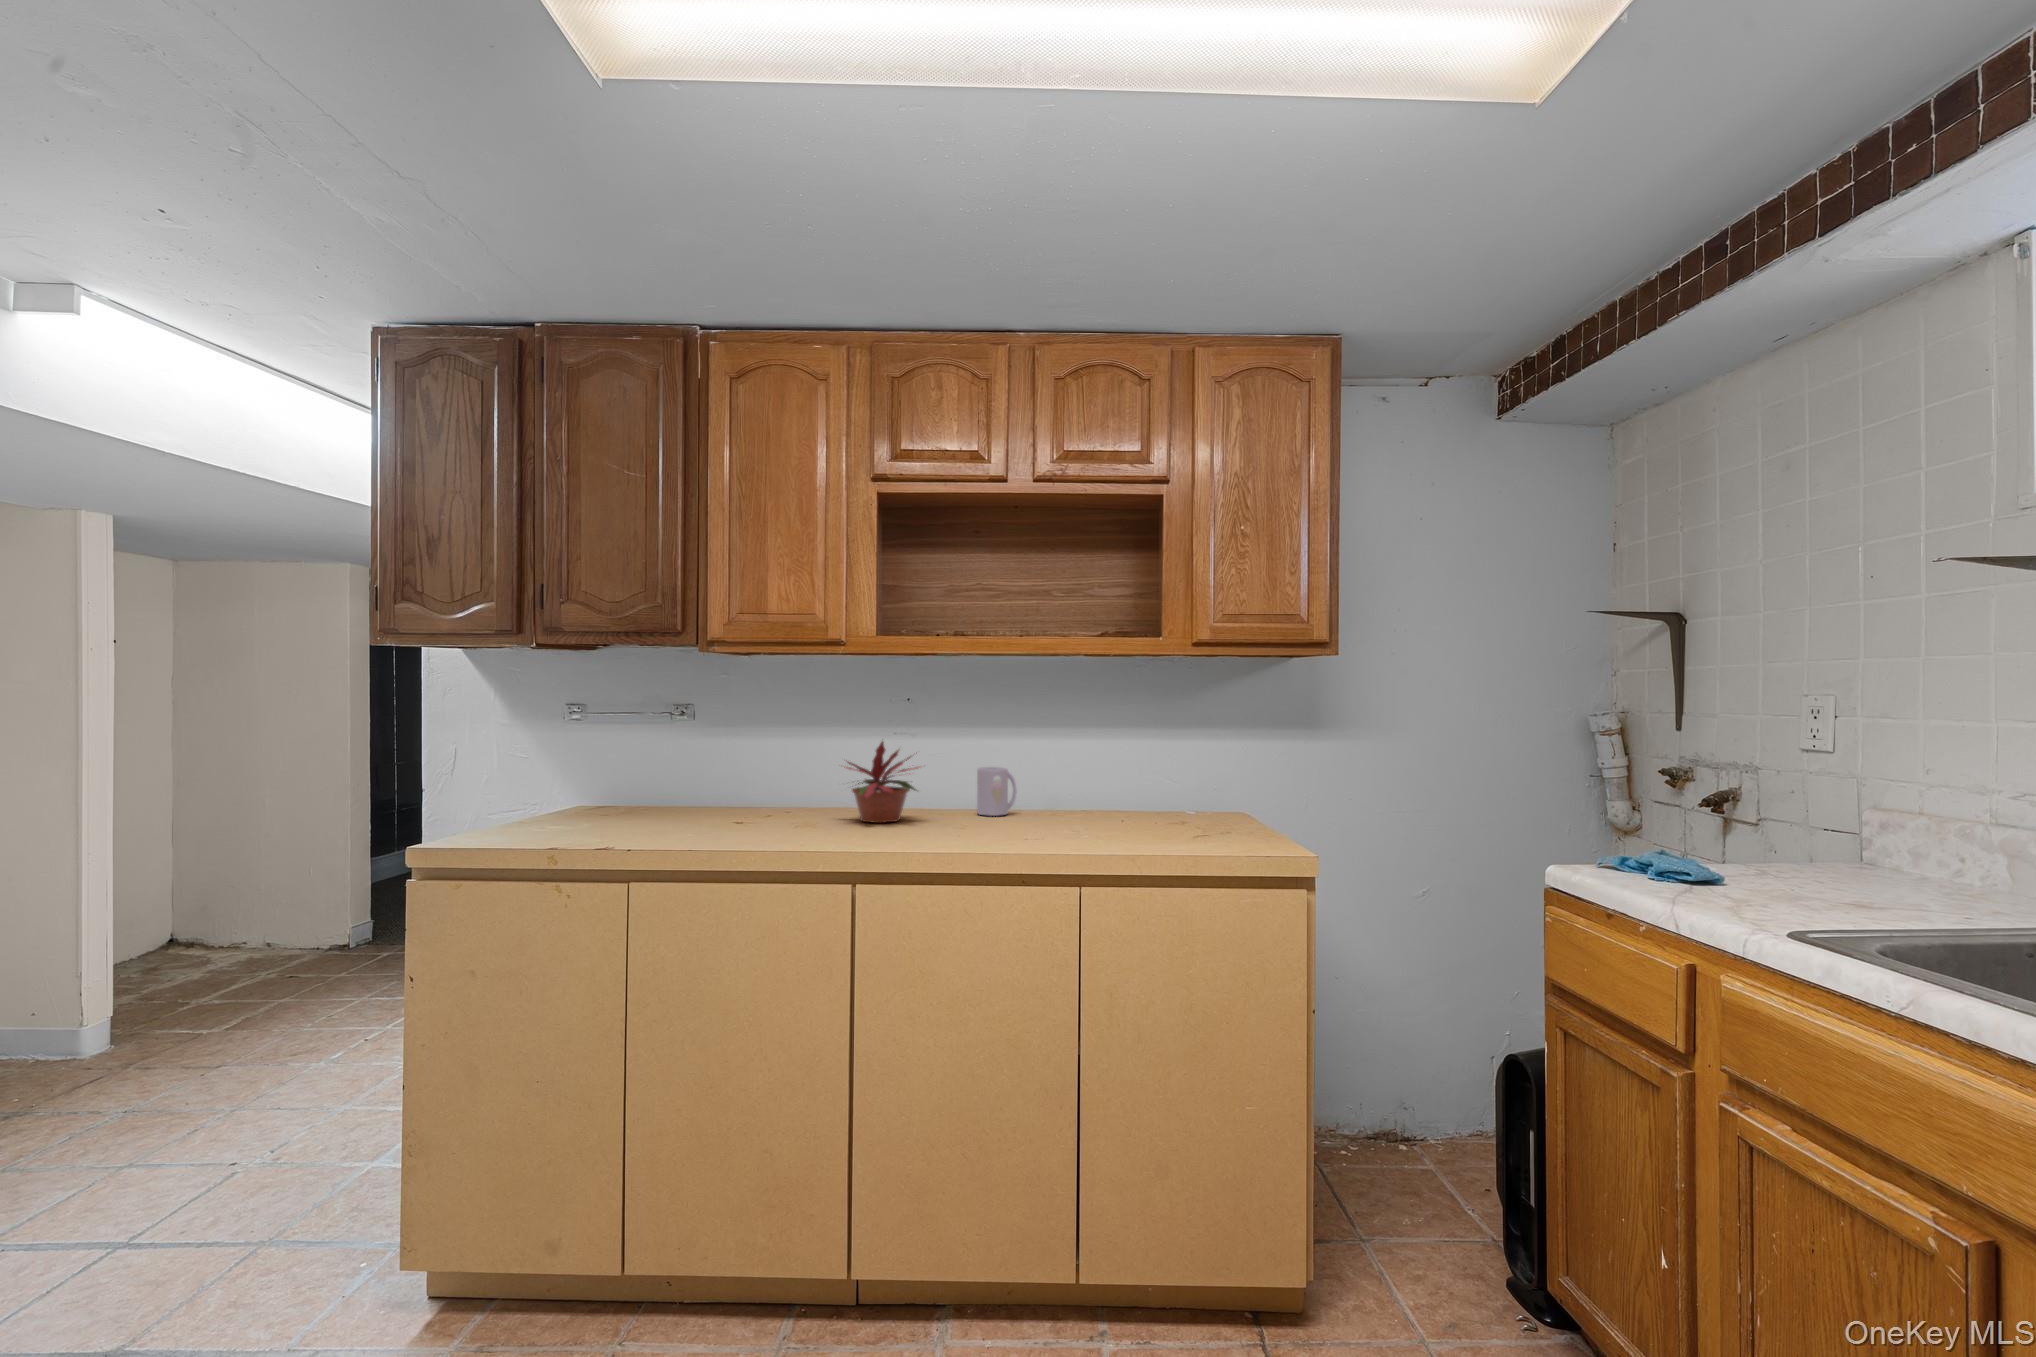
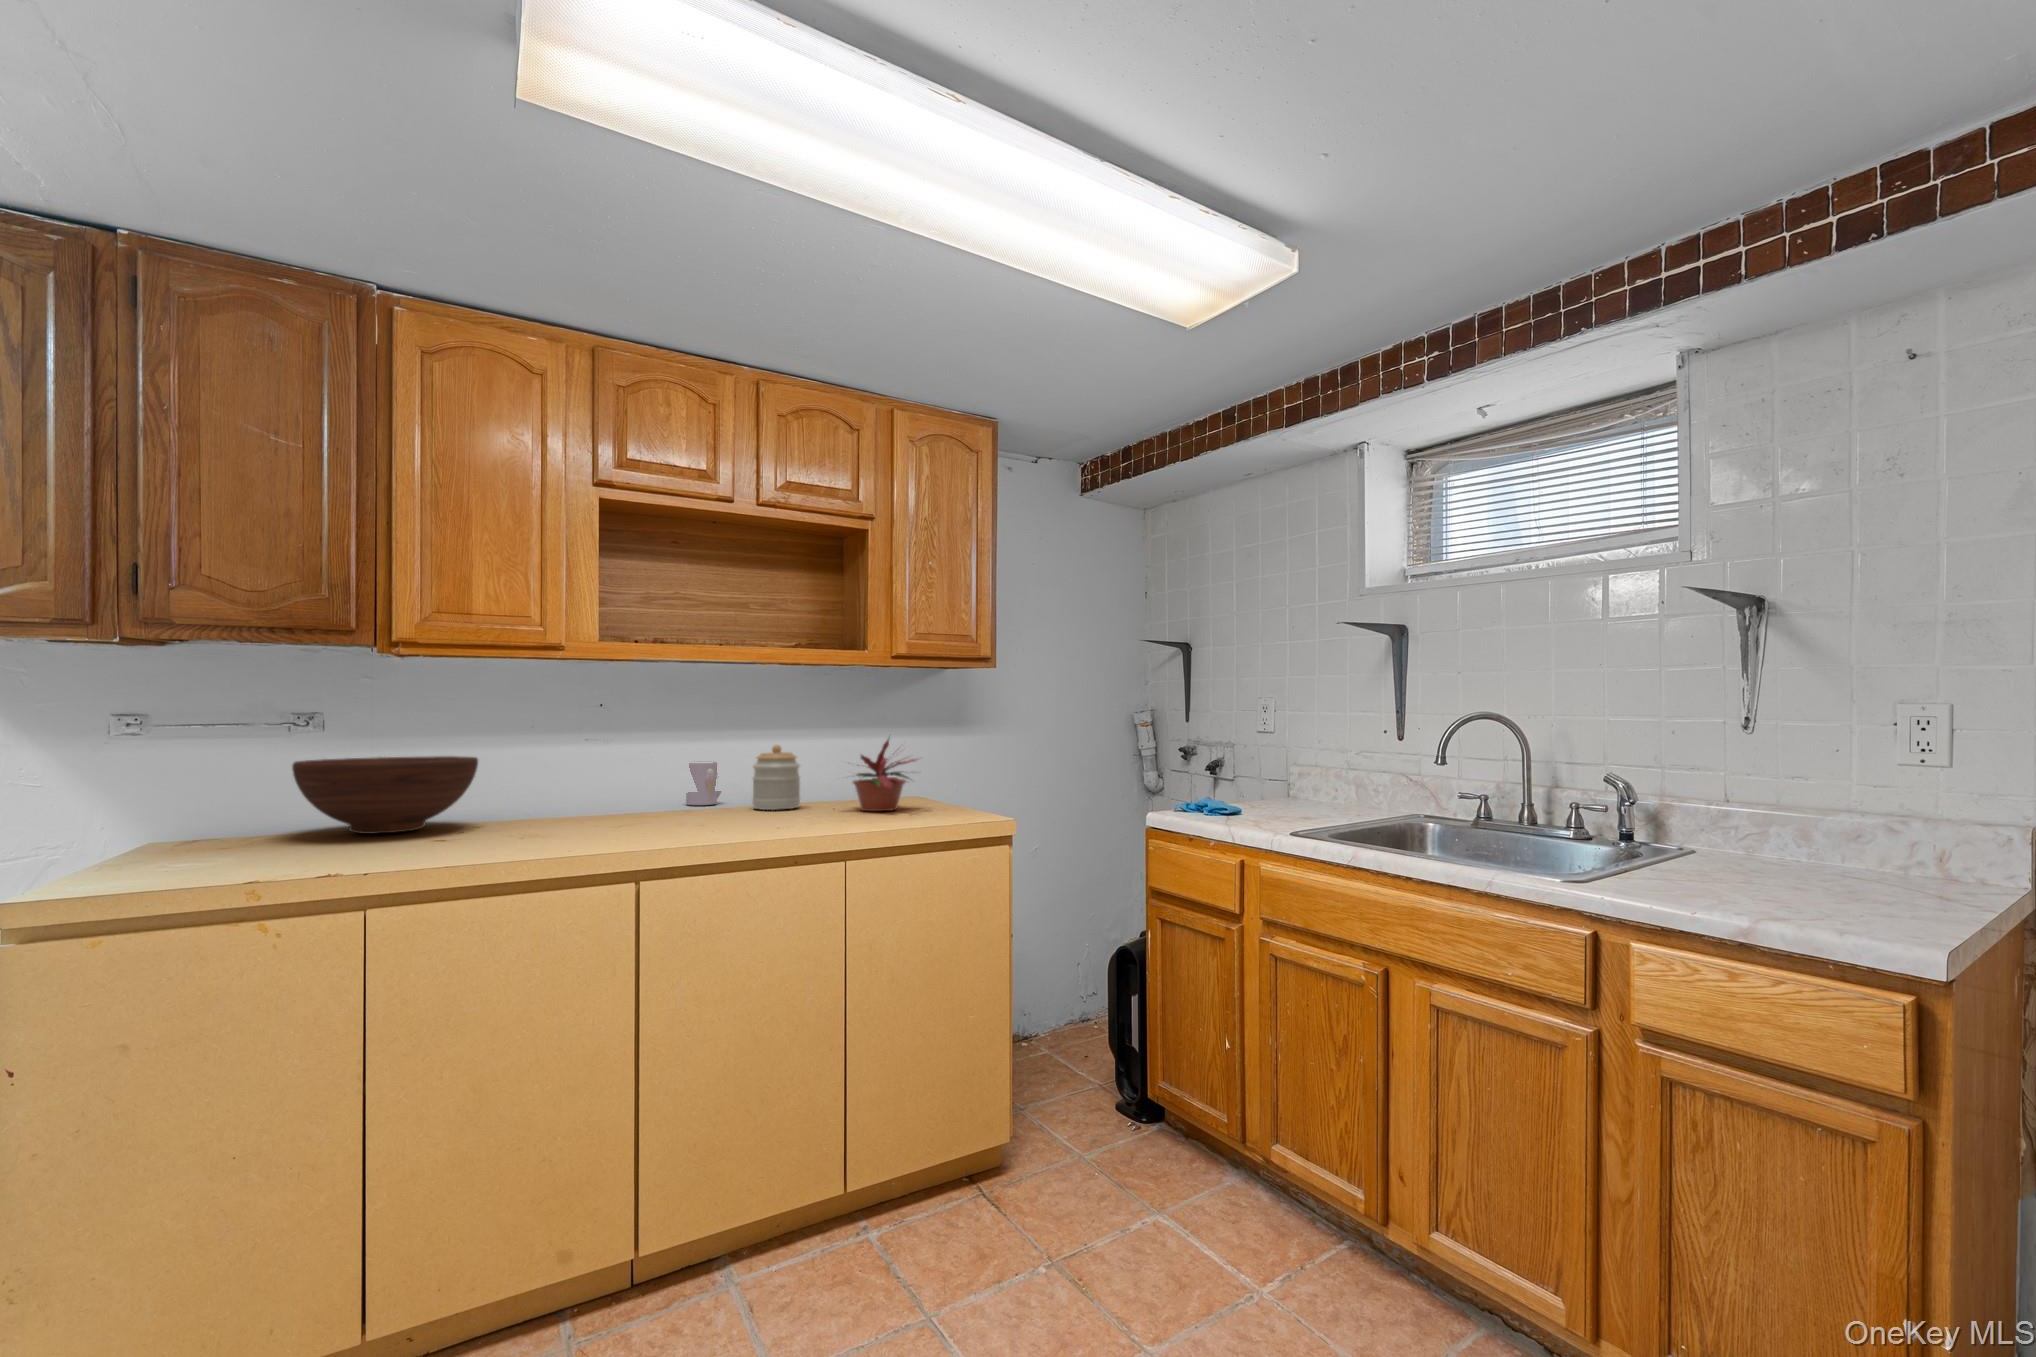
potted plant: present [847,741,918,823] -> present [853,739,916,811]
jar: none [1029,753,1082,826] -> present [753,745,800,810]
fruit bowl: none [609,755,760,827] -> present [292,756,478,834]

